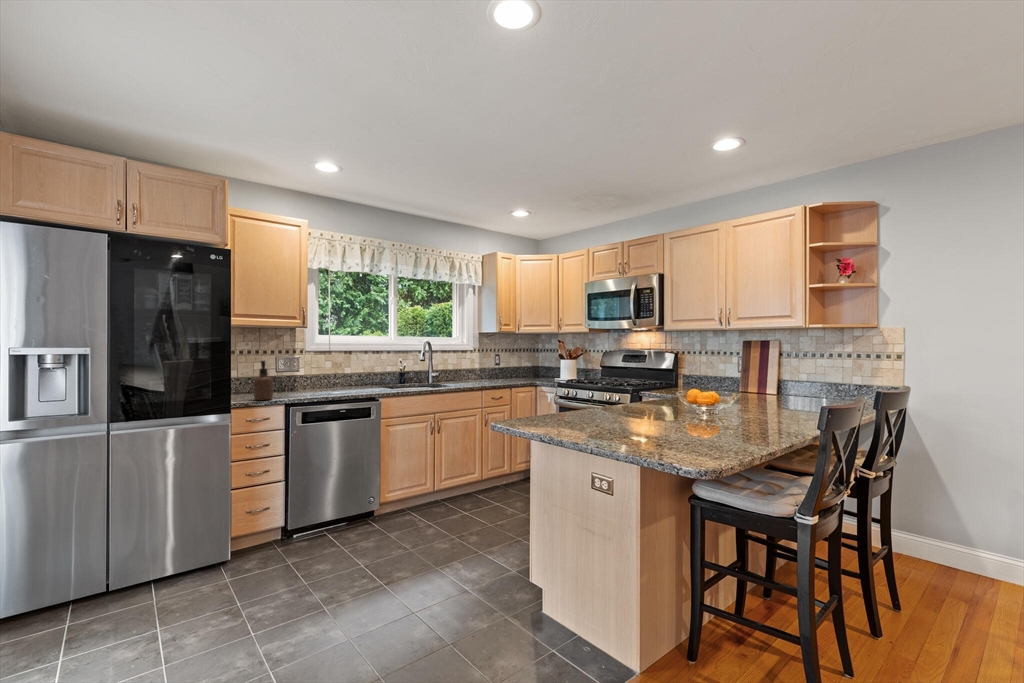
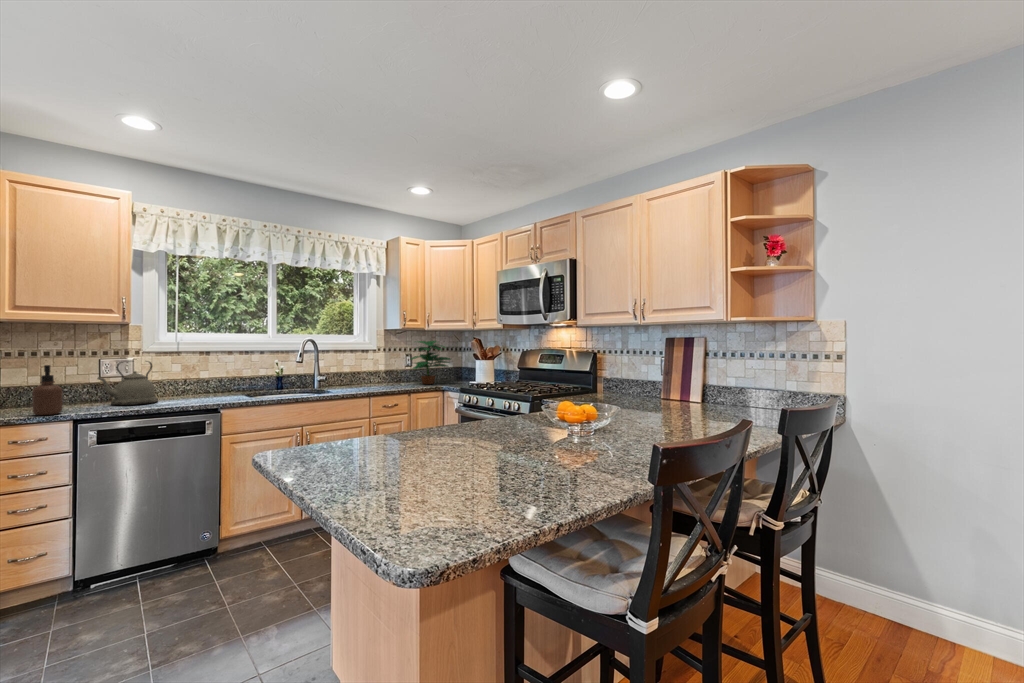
potted plant: none [504,342,538,380] -> present [411,341,450,384]
kettle: none [289,358,327,394] -> present [98,361,158,405]

